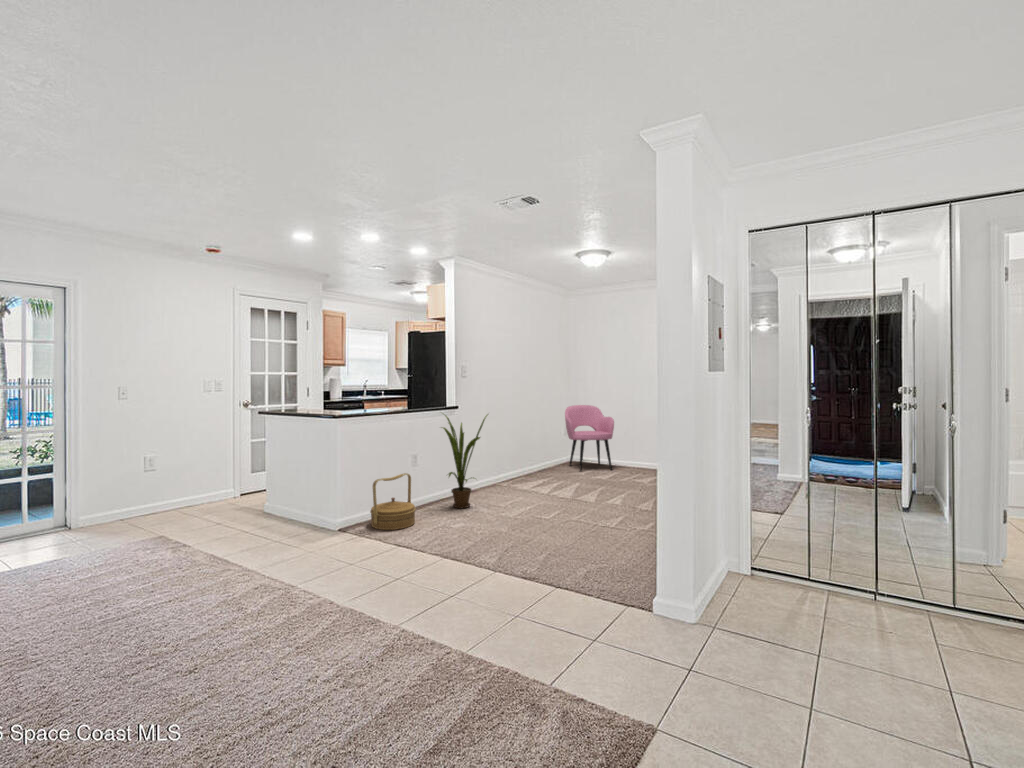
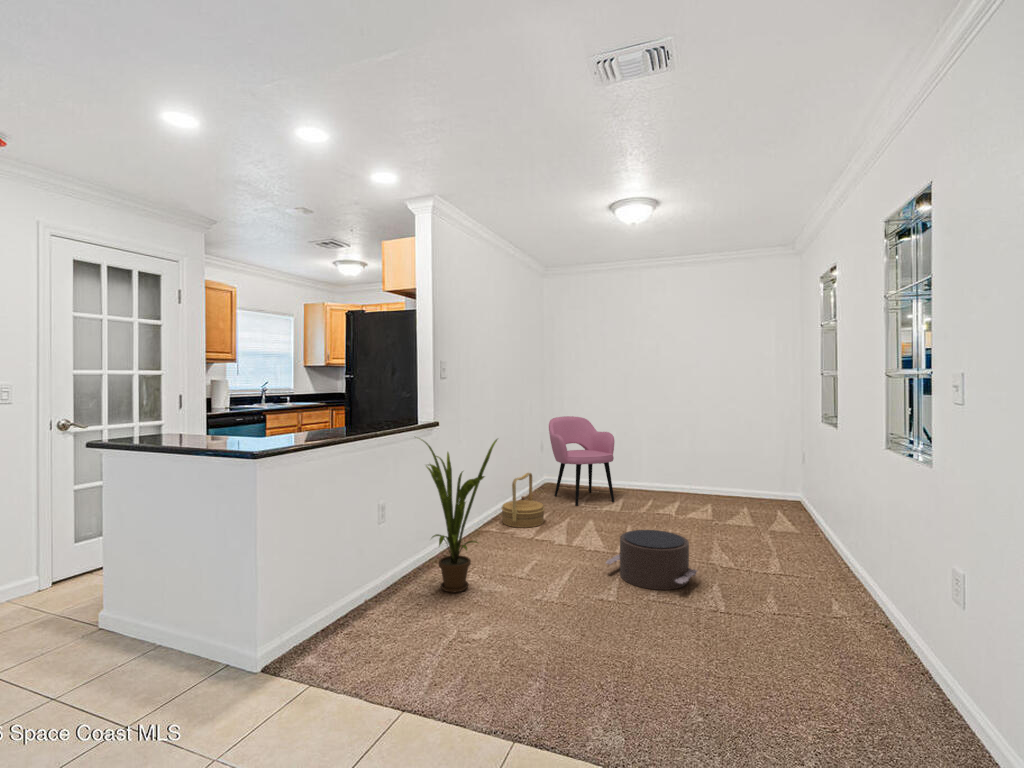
woven basket: present [370,473,416,530] -> present [502,473,545,528]
pouf: none [562,478,621,514] -> present [606,530,697,590]

